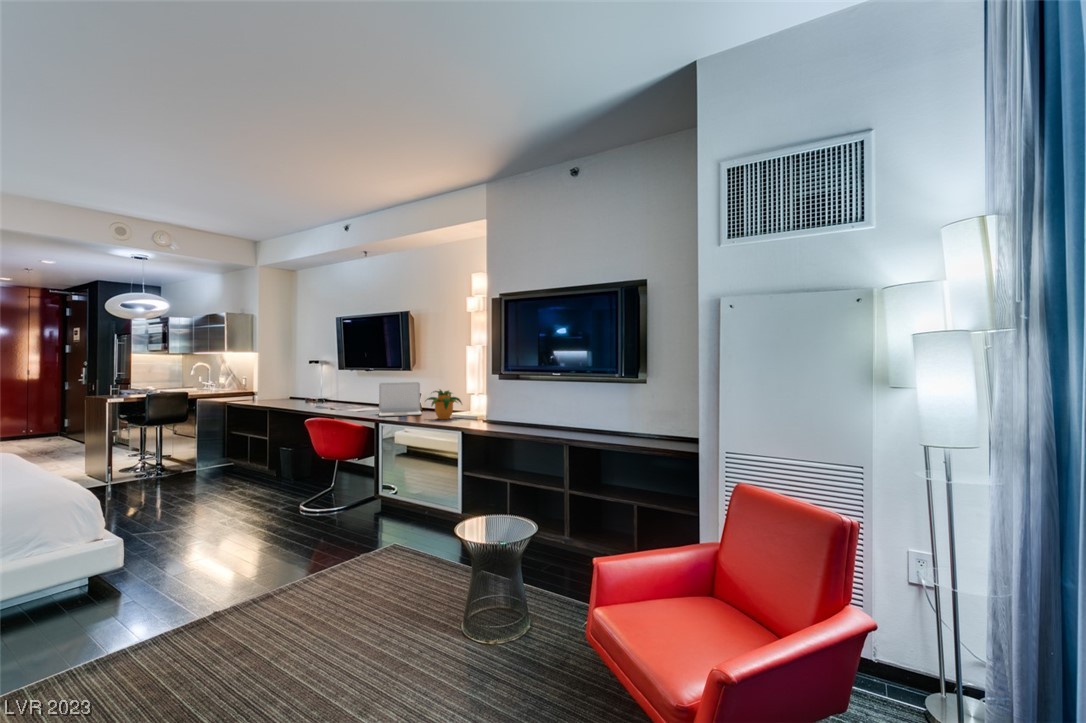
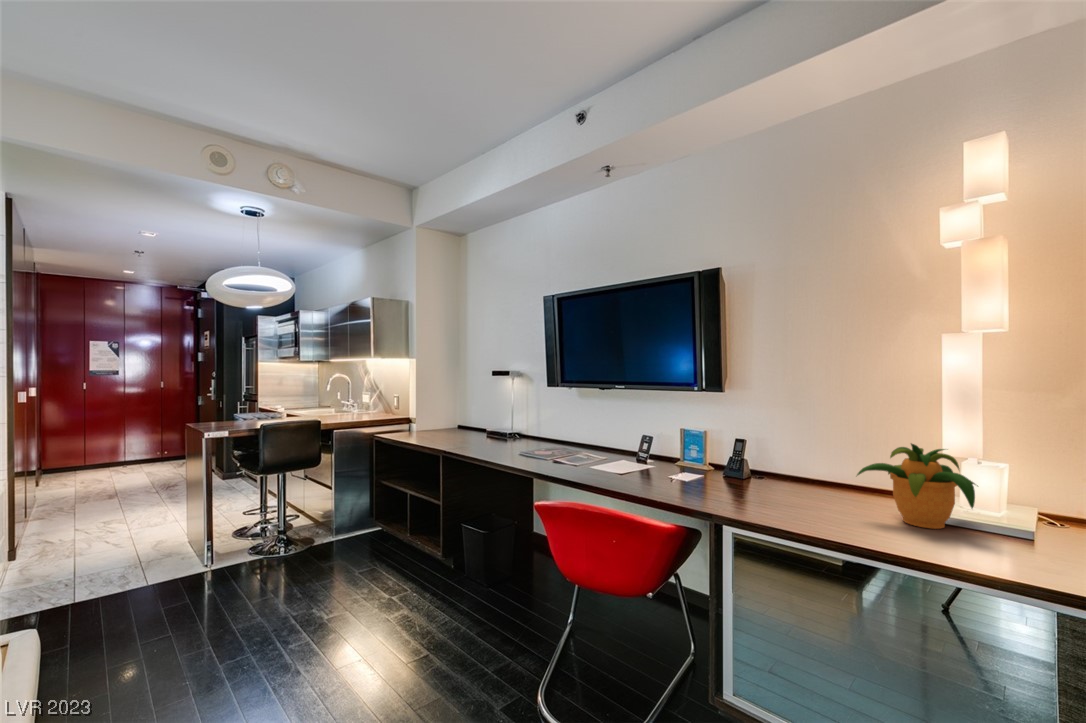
laptop: present [379,382,422,416] -> none [689,417,812,501]

